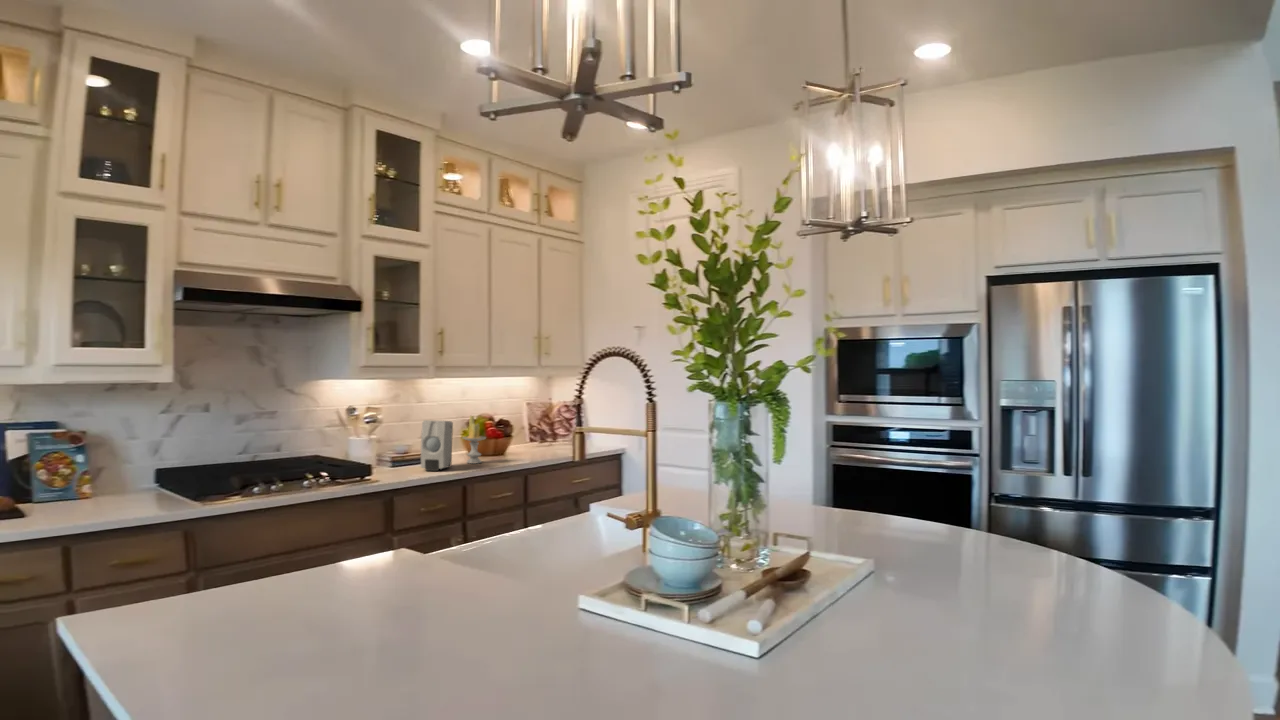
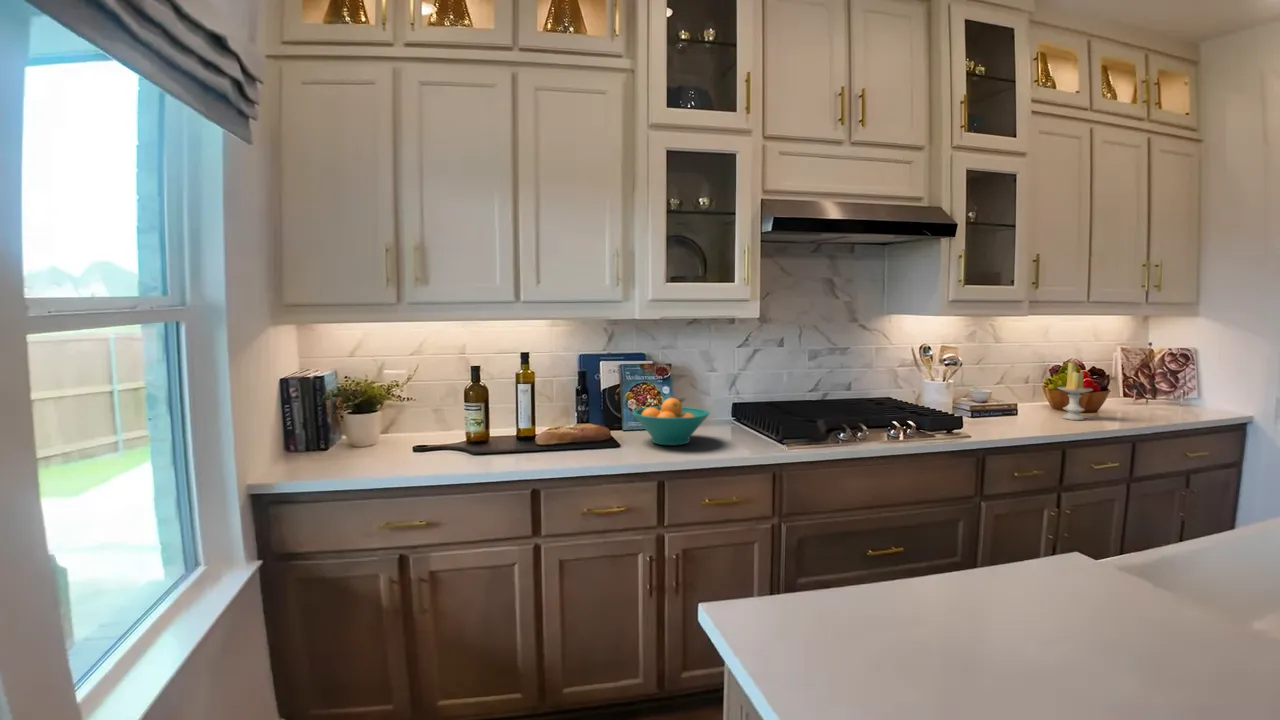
soap dispenser: present [421,420,453,471] -> none [1013,365,1053,427]
fruit bowl: none [42,465,129,511] -> present [633,398,709,445]

